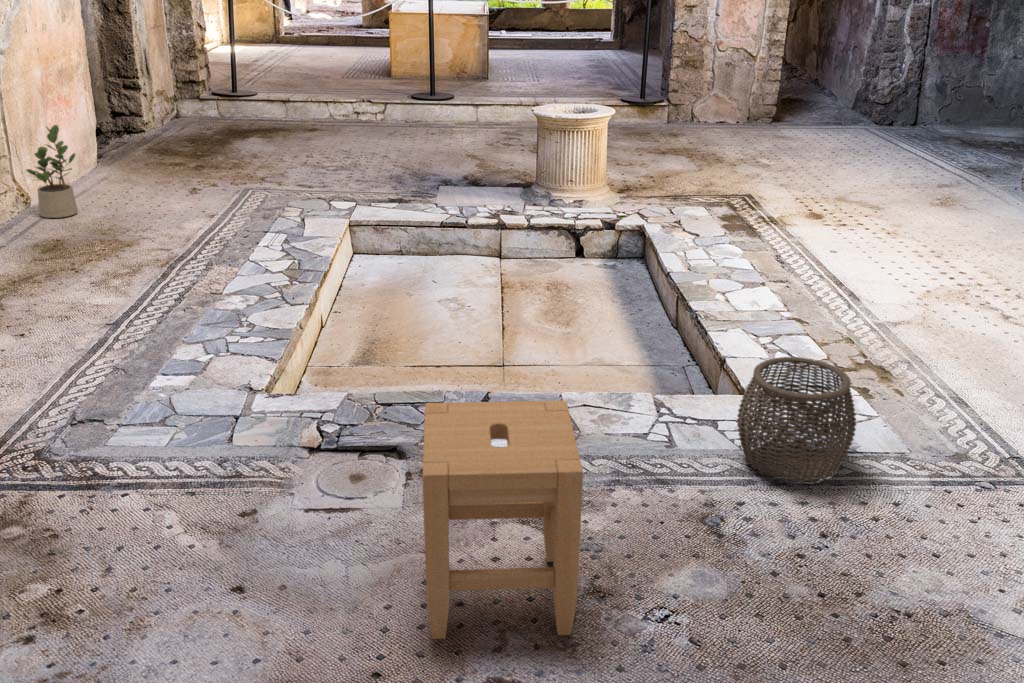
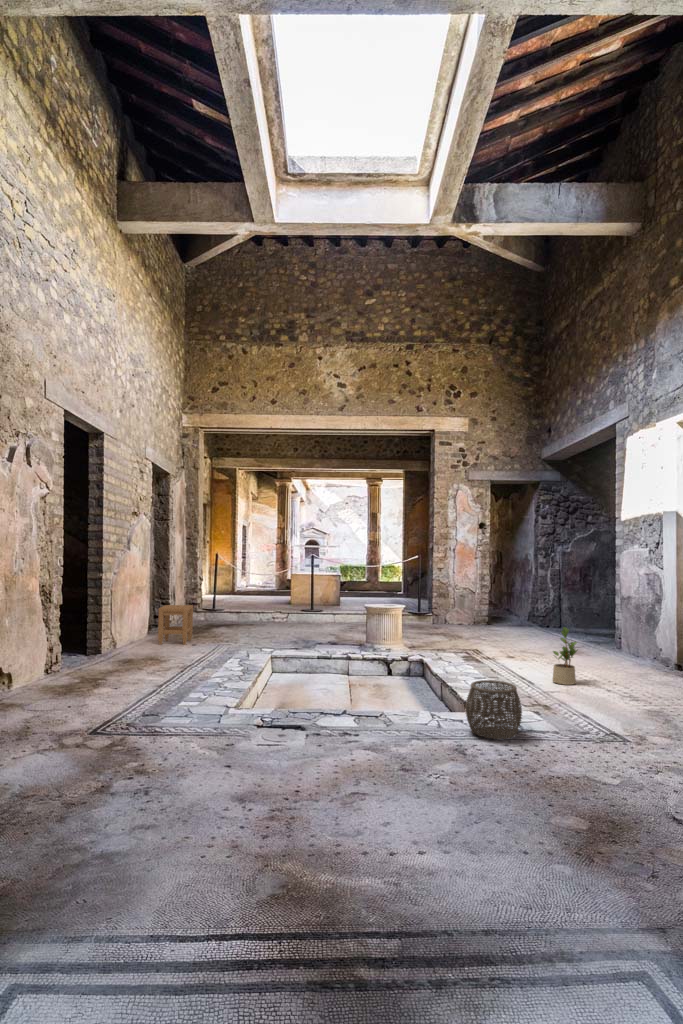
potted plant: present [26,125,78,218] -> present [553,627,577,685]
stool: present [423,400,583,639] -> present [158,605,193,645]

